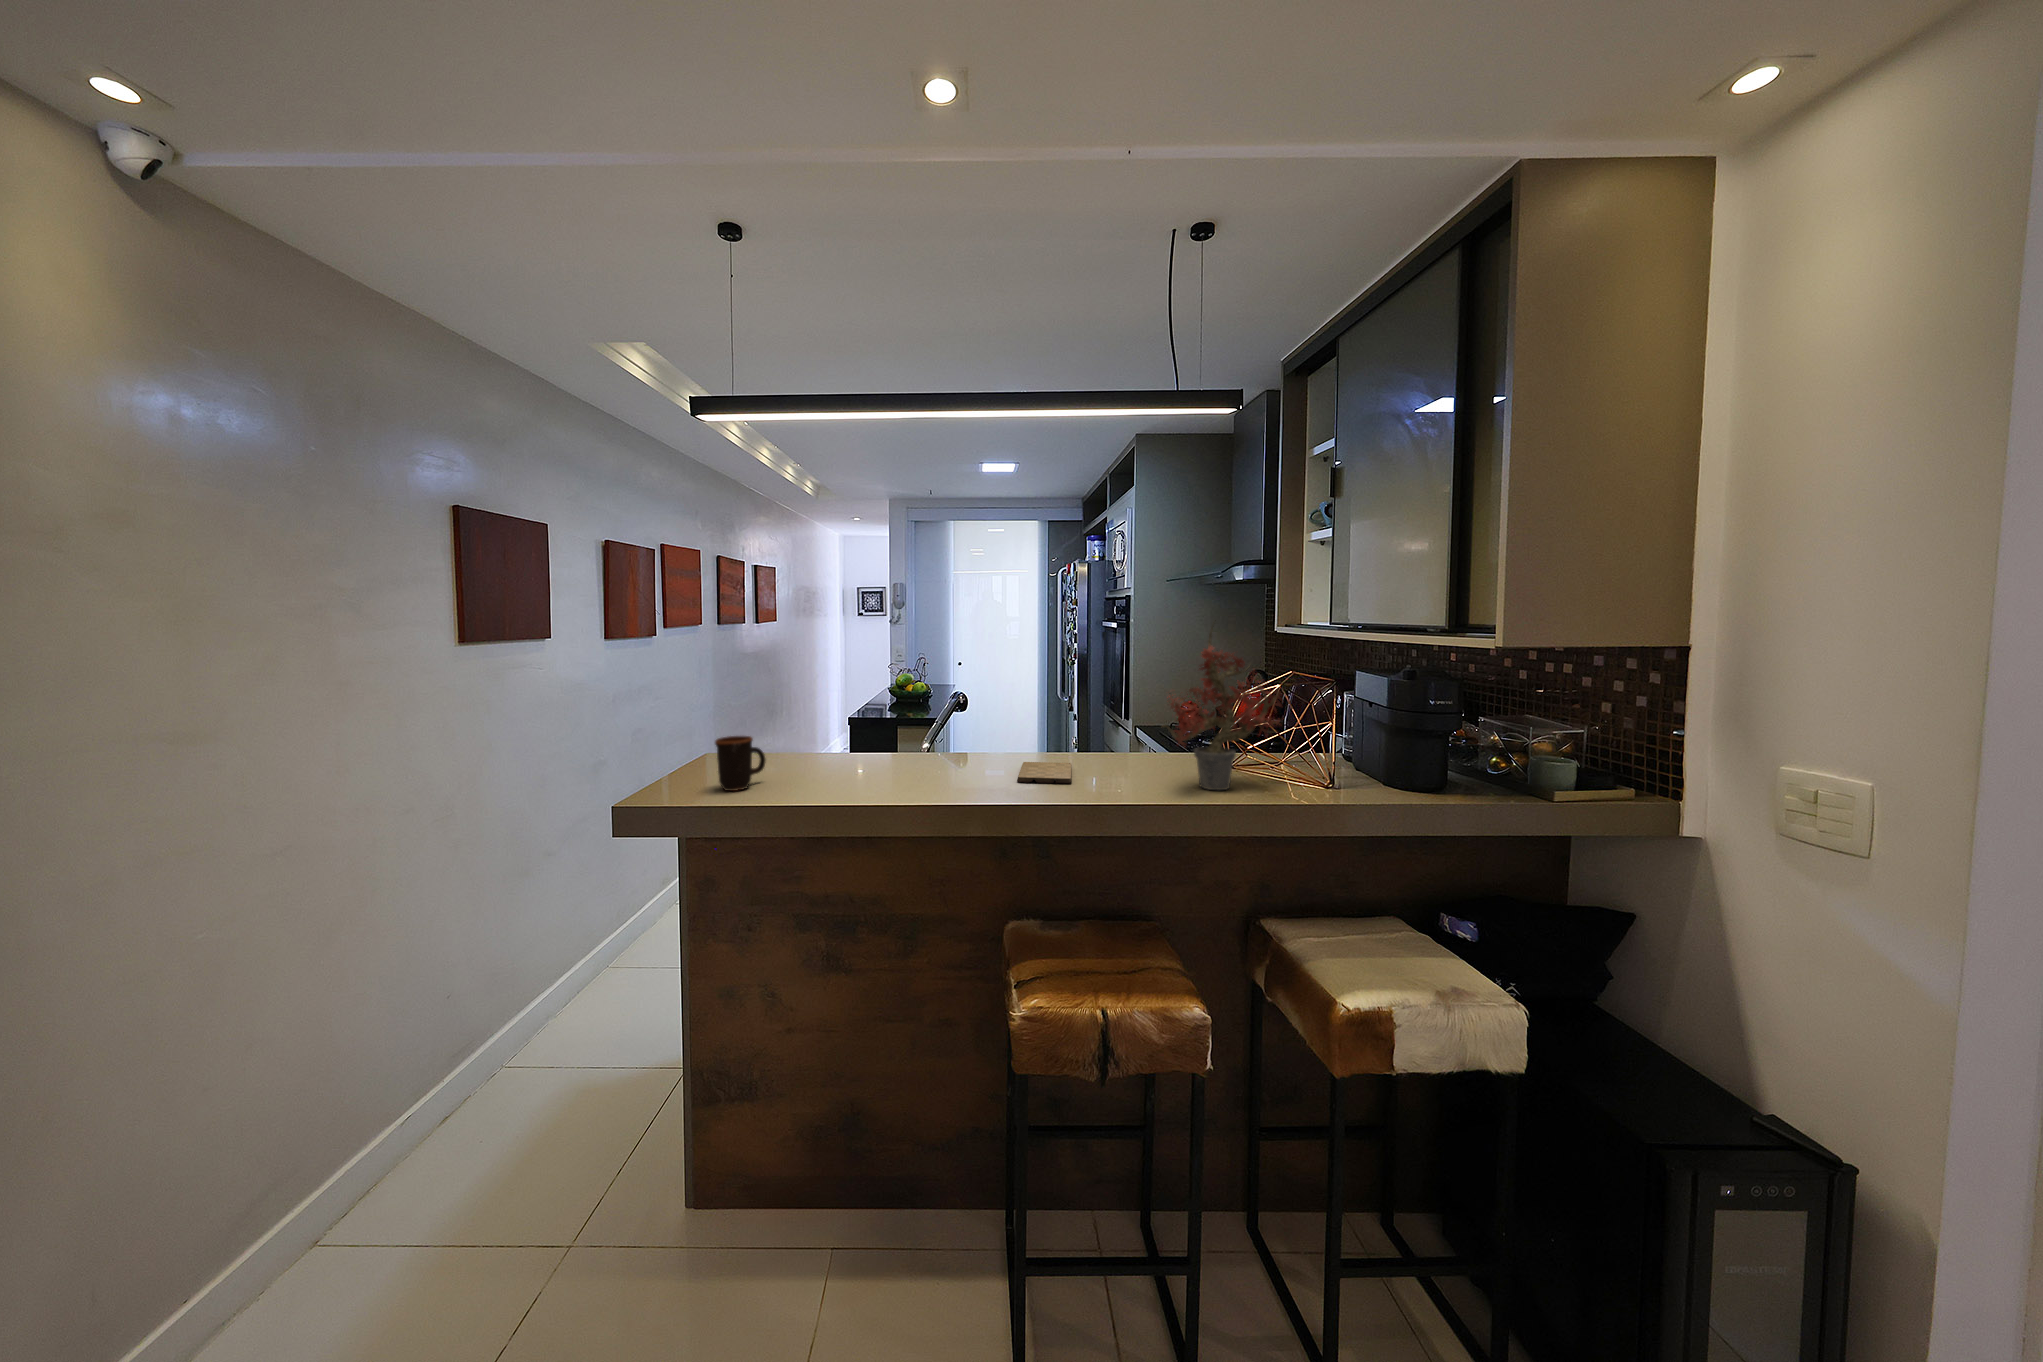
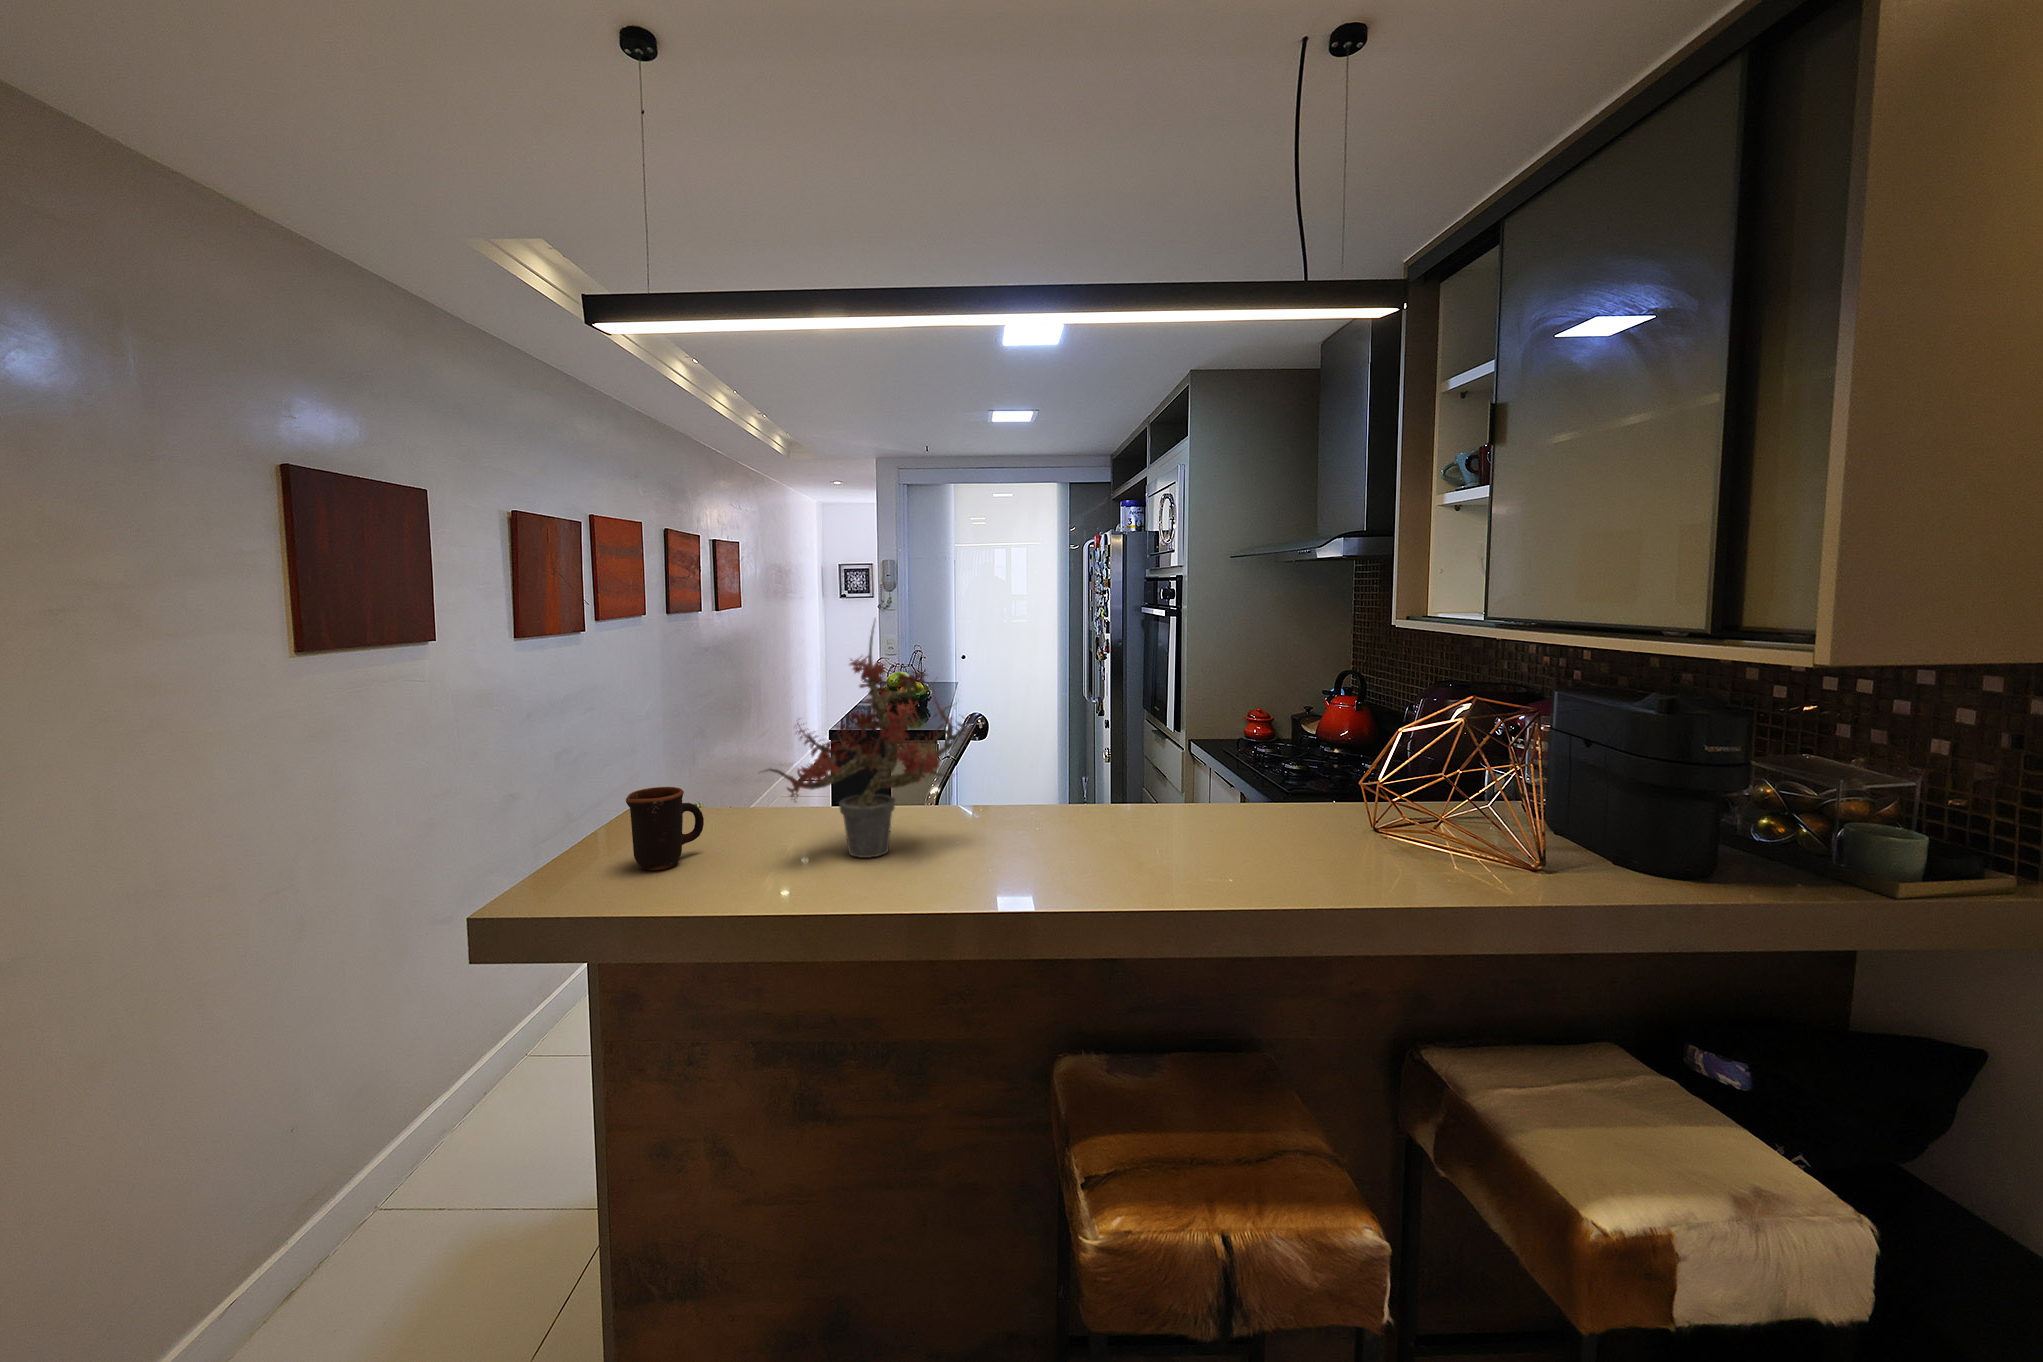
potted plant: present [1166,622,1281,790] -> present [763,624,972,858]
cutting board: present [1017,762,1072,783] -> none [1069,816,1148,855]

